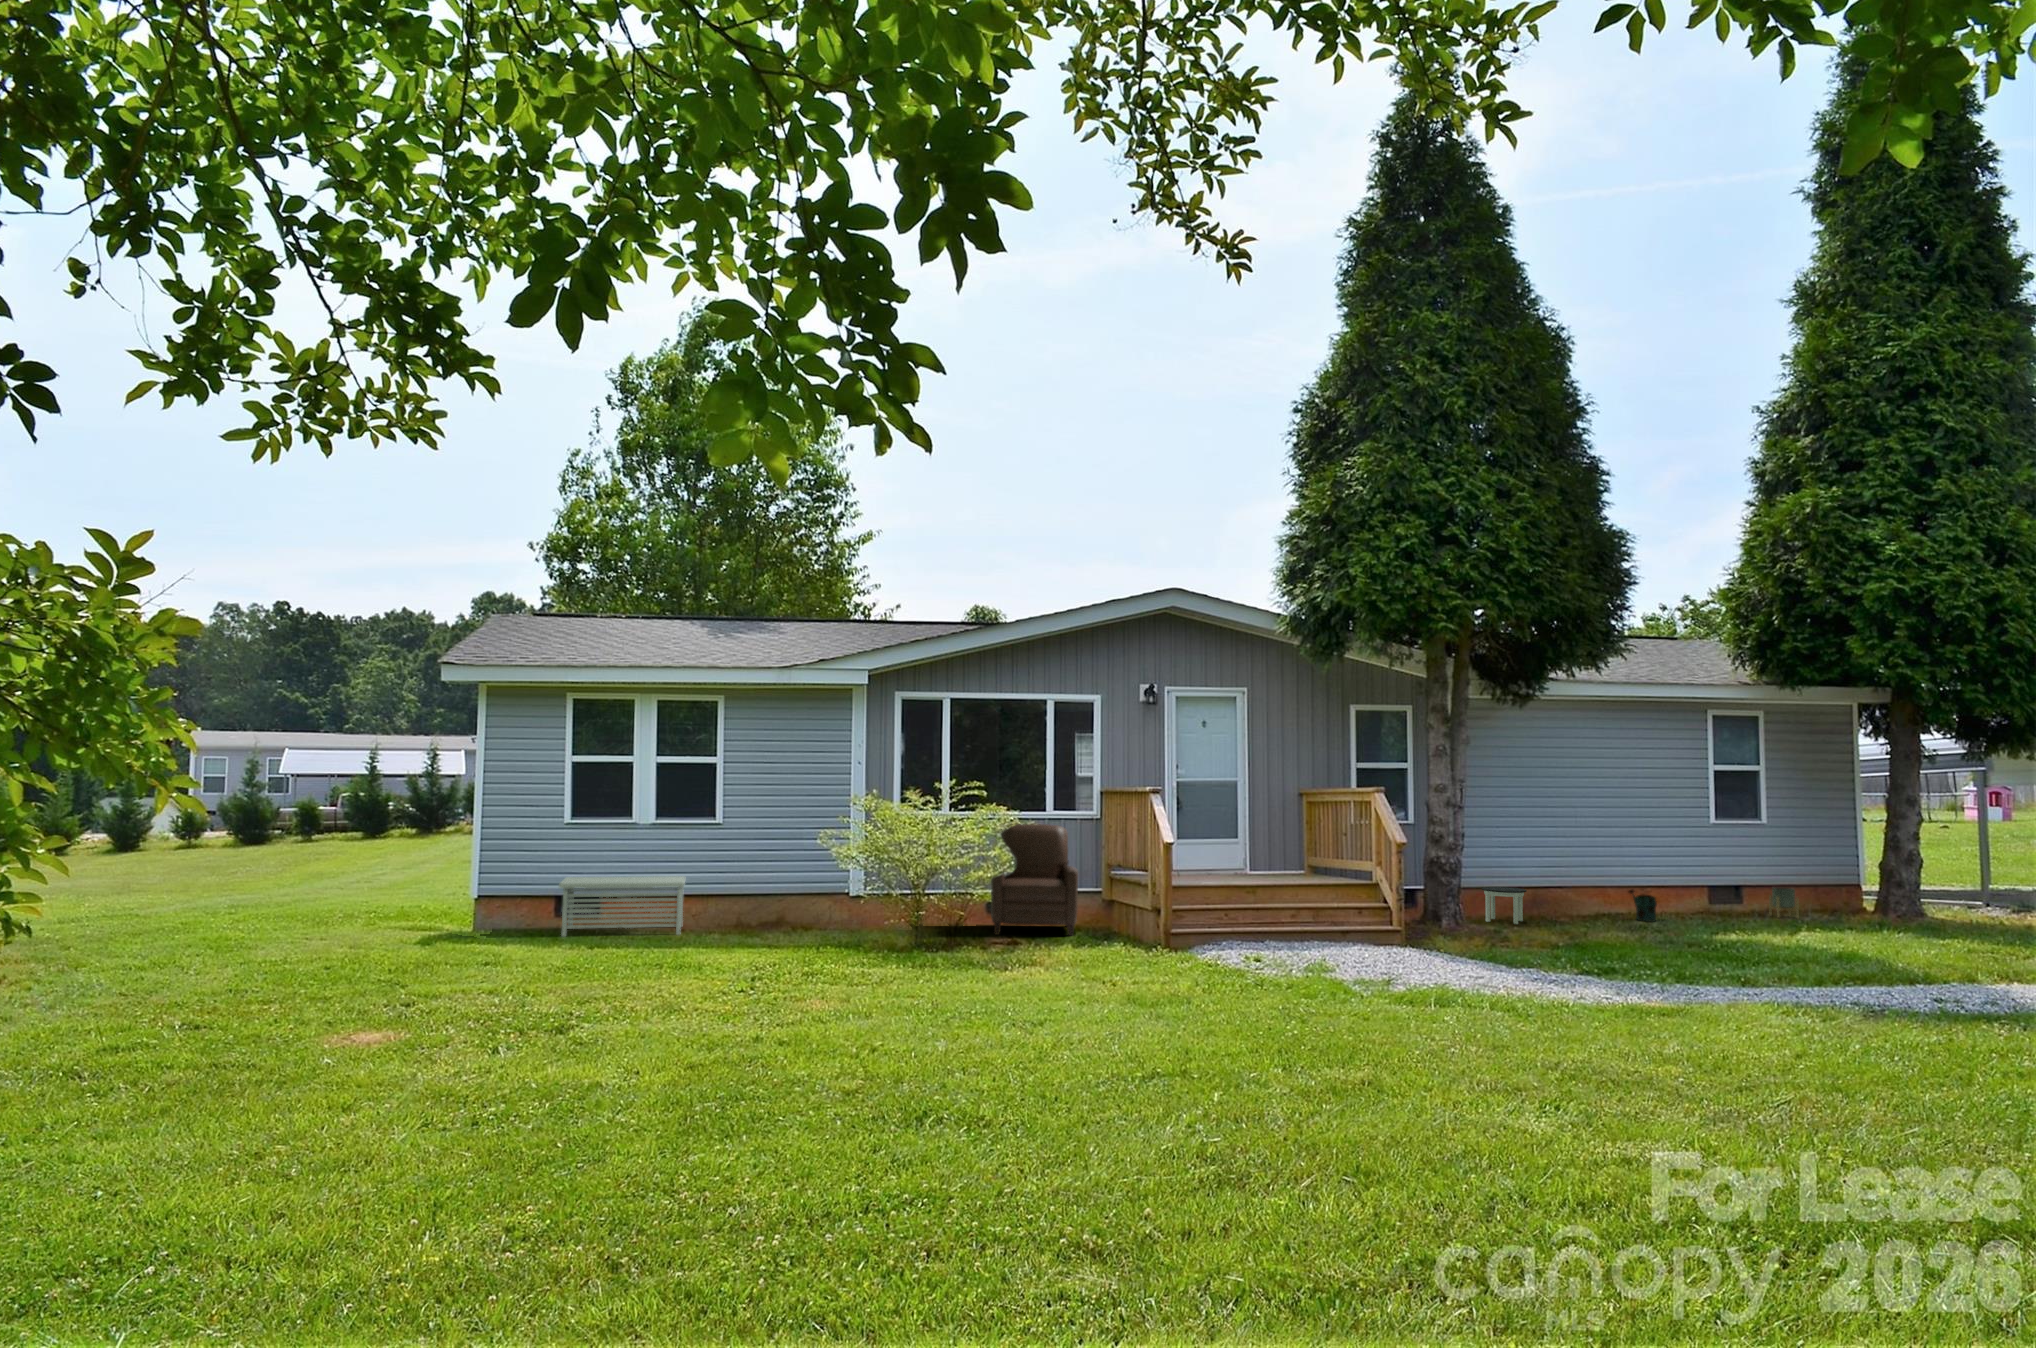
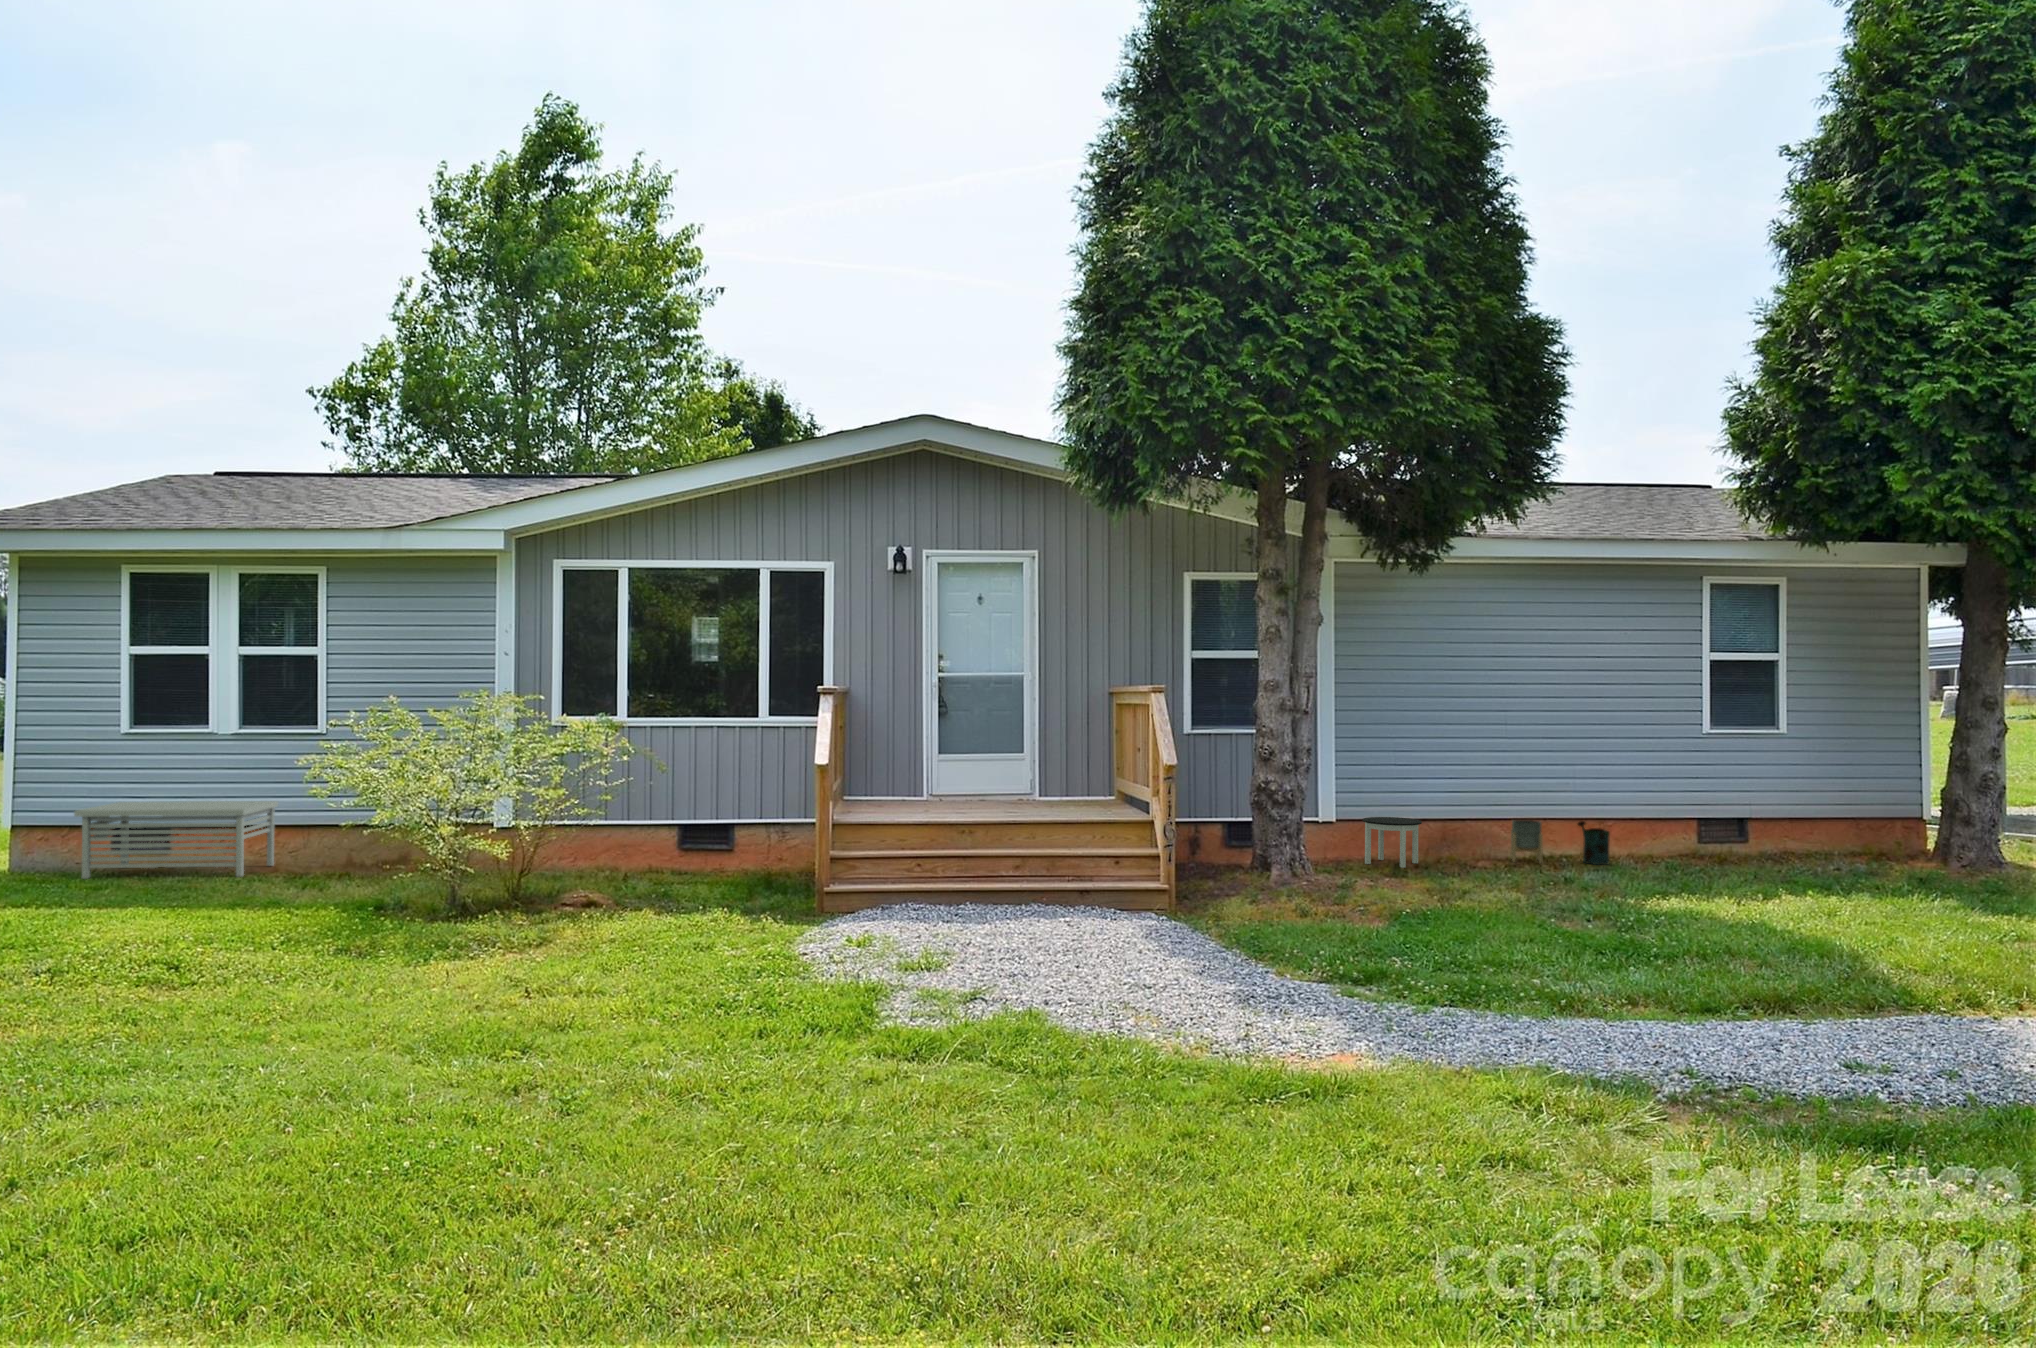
chair: present [991,824,1078,936] -> none [647,733,784,882]
planter: present [1769,887,1799,918] -> present [1511,820,1543,864]

